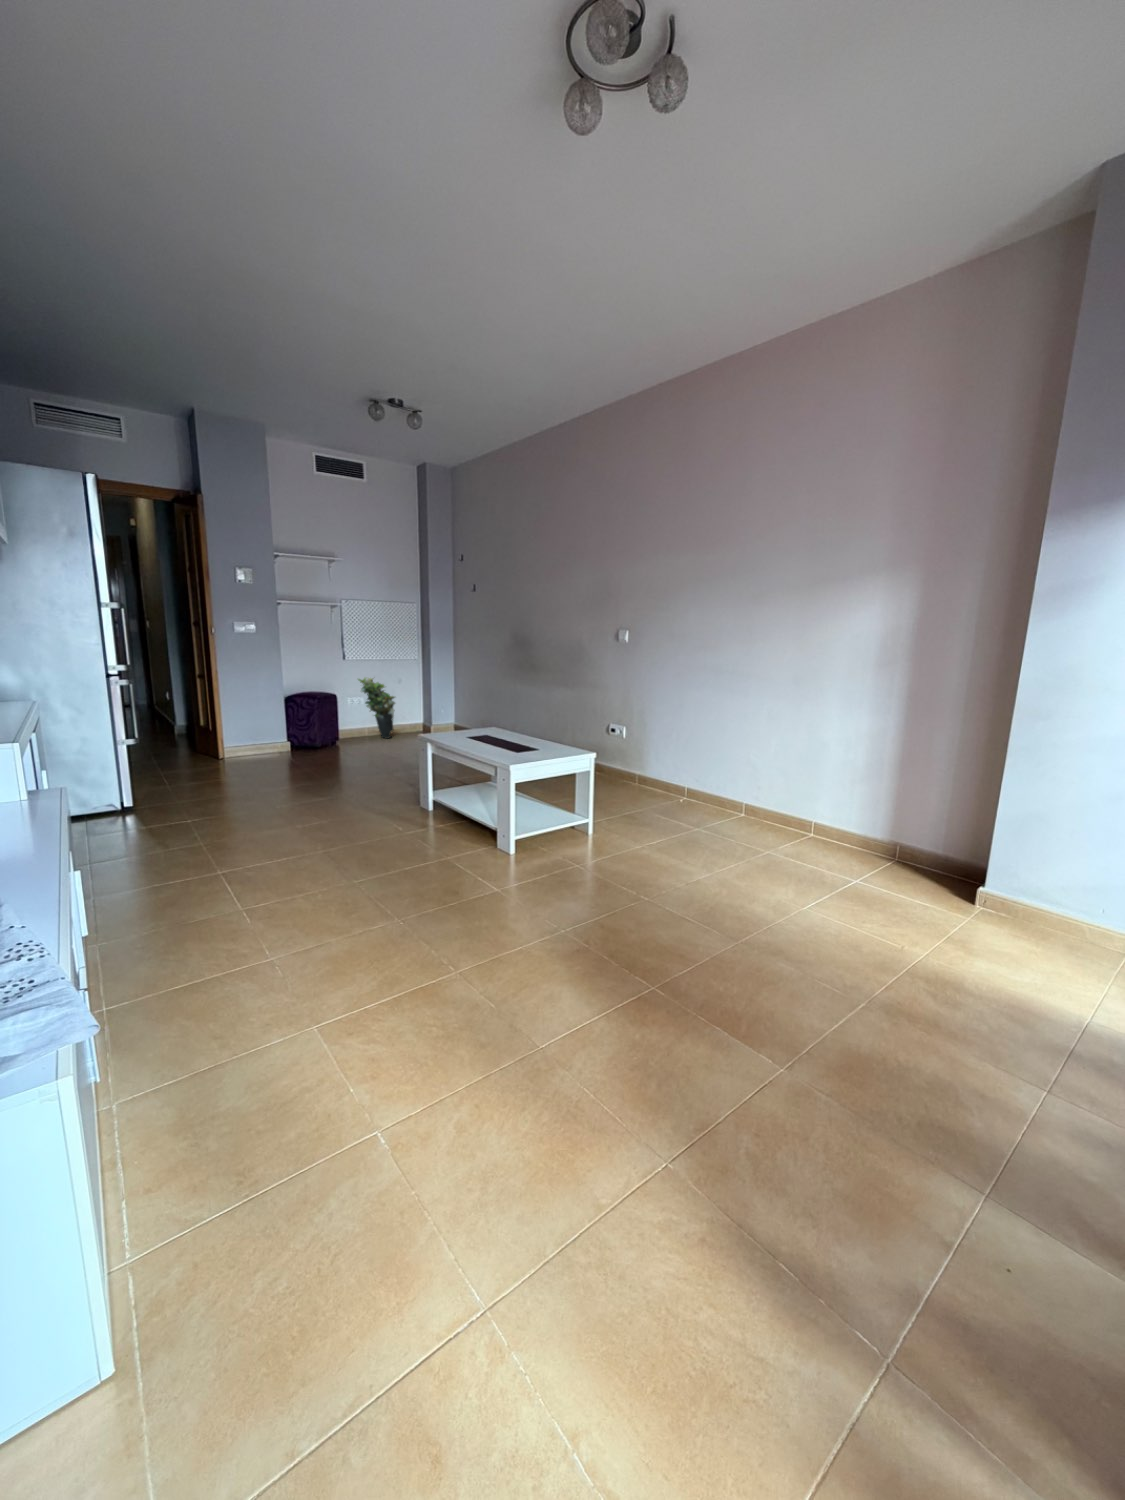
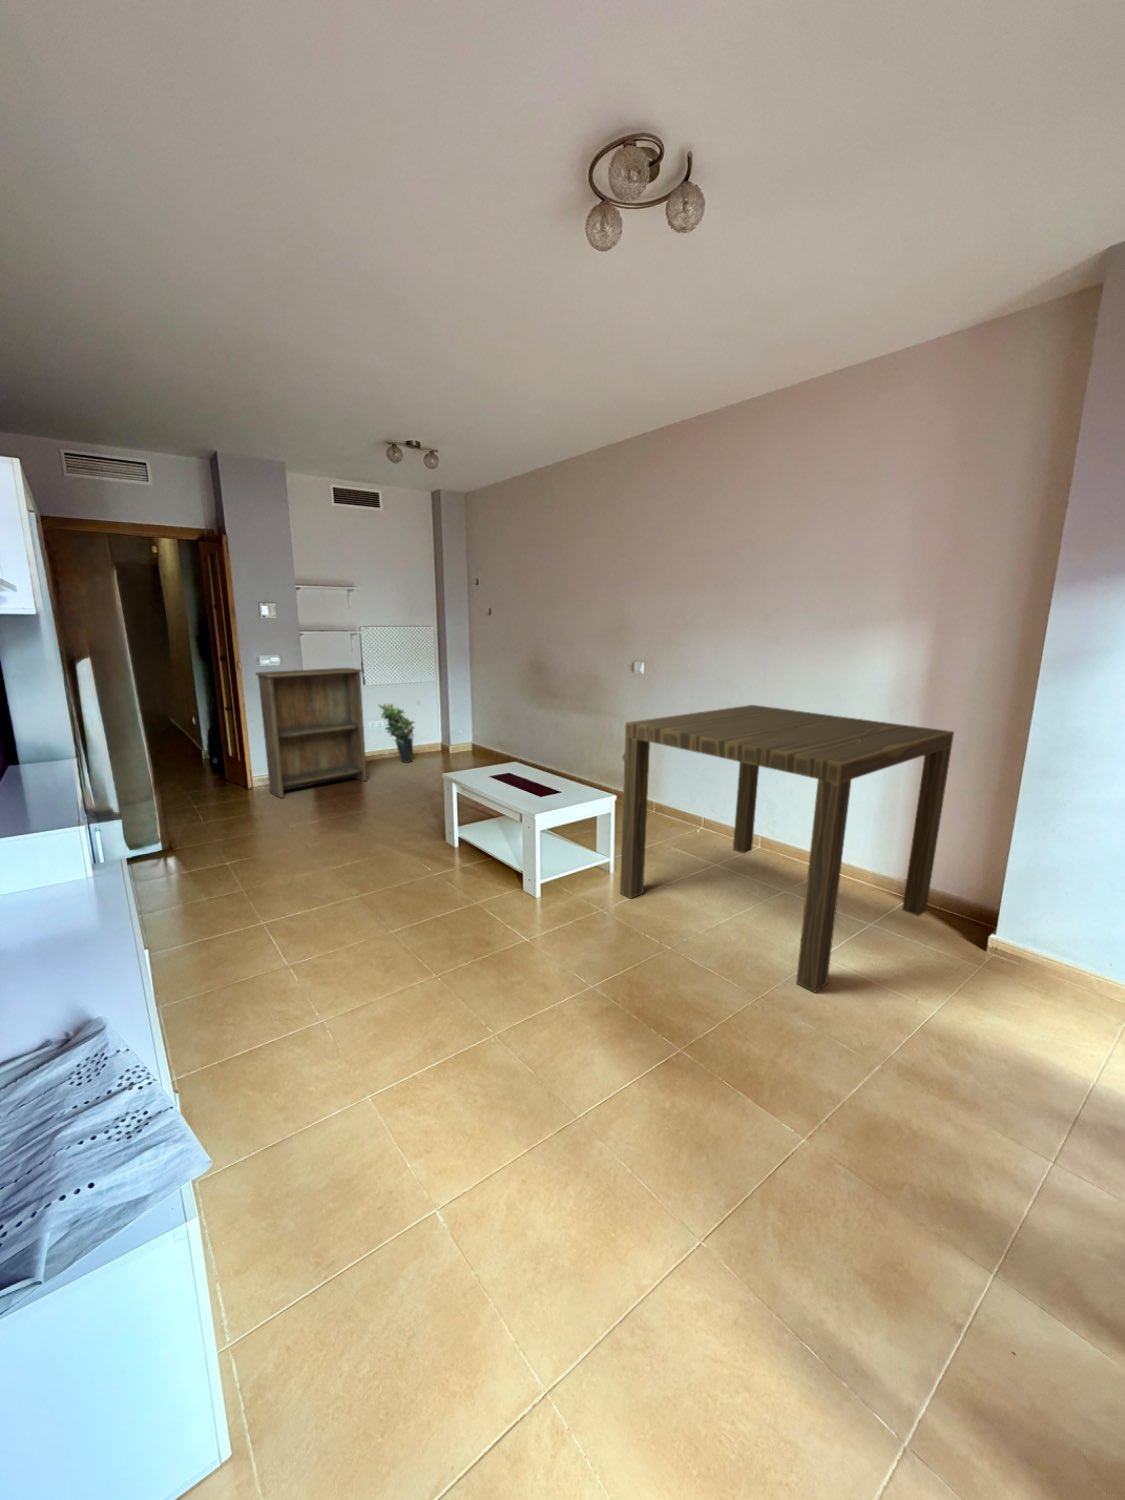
bookshelf: none [228,636,344,767] -> present [256,668,367,798]
dining table: none [599,665,944,940] -> present [620,705,954,992]

